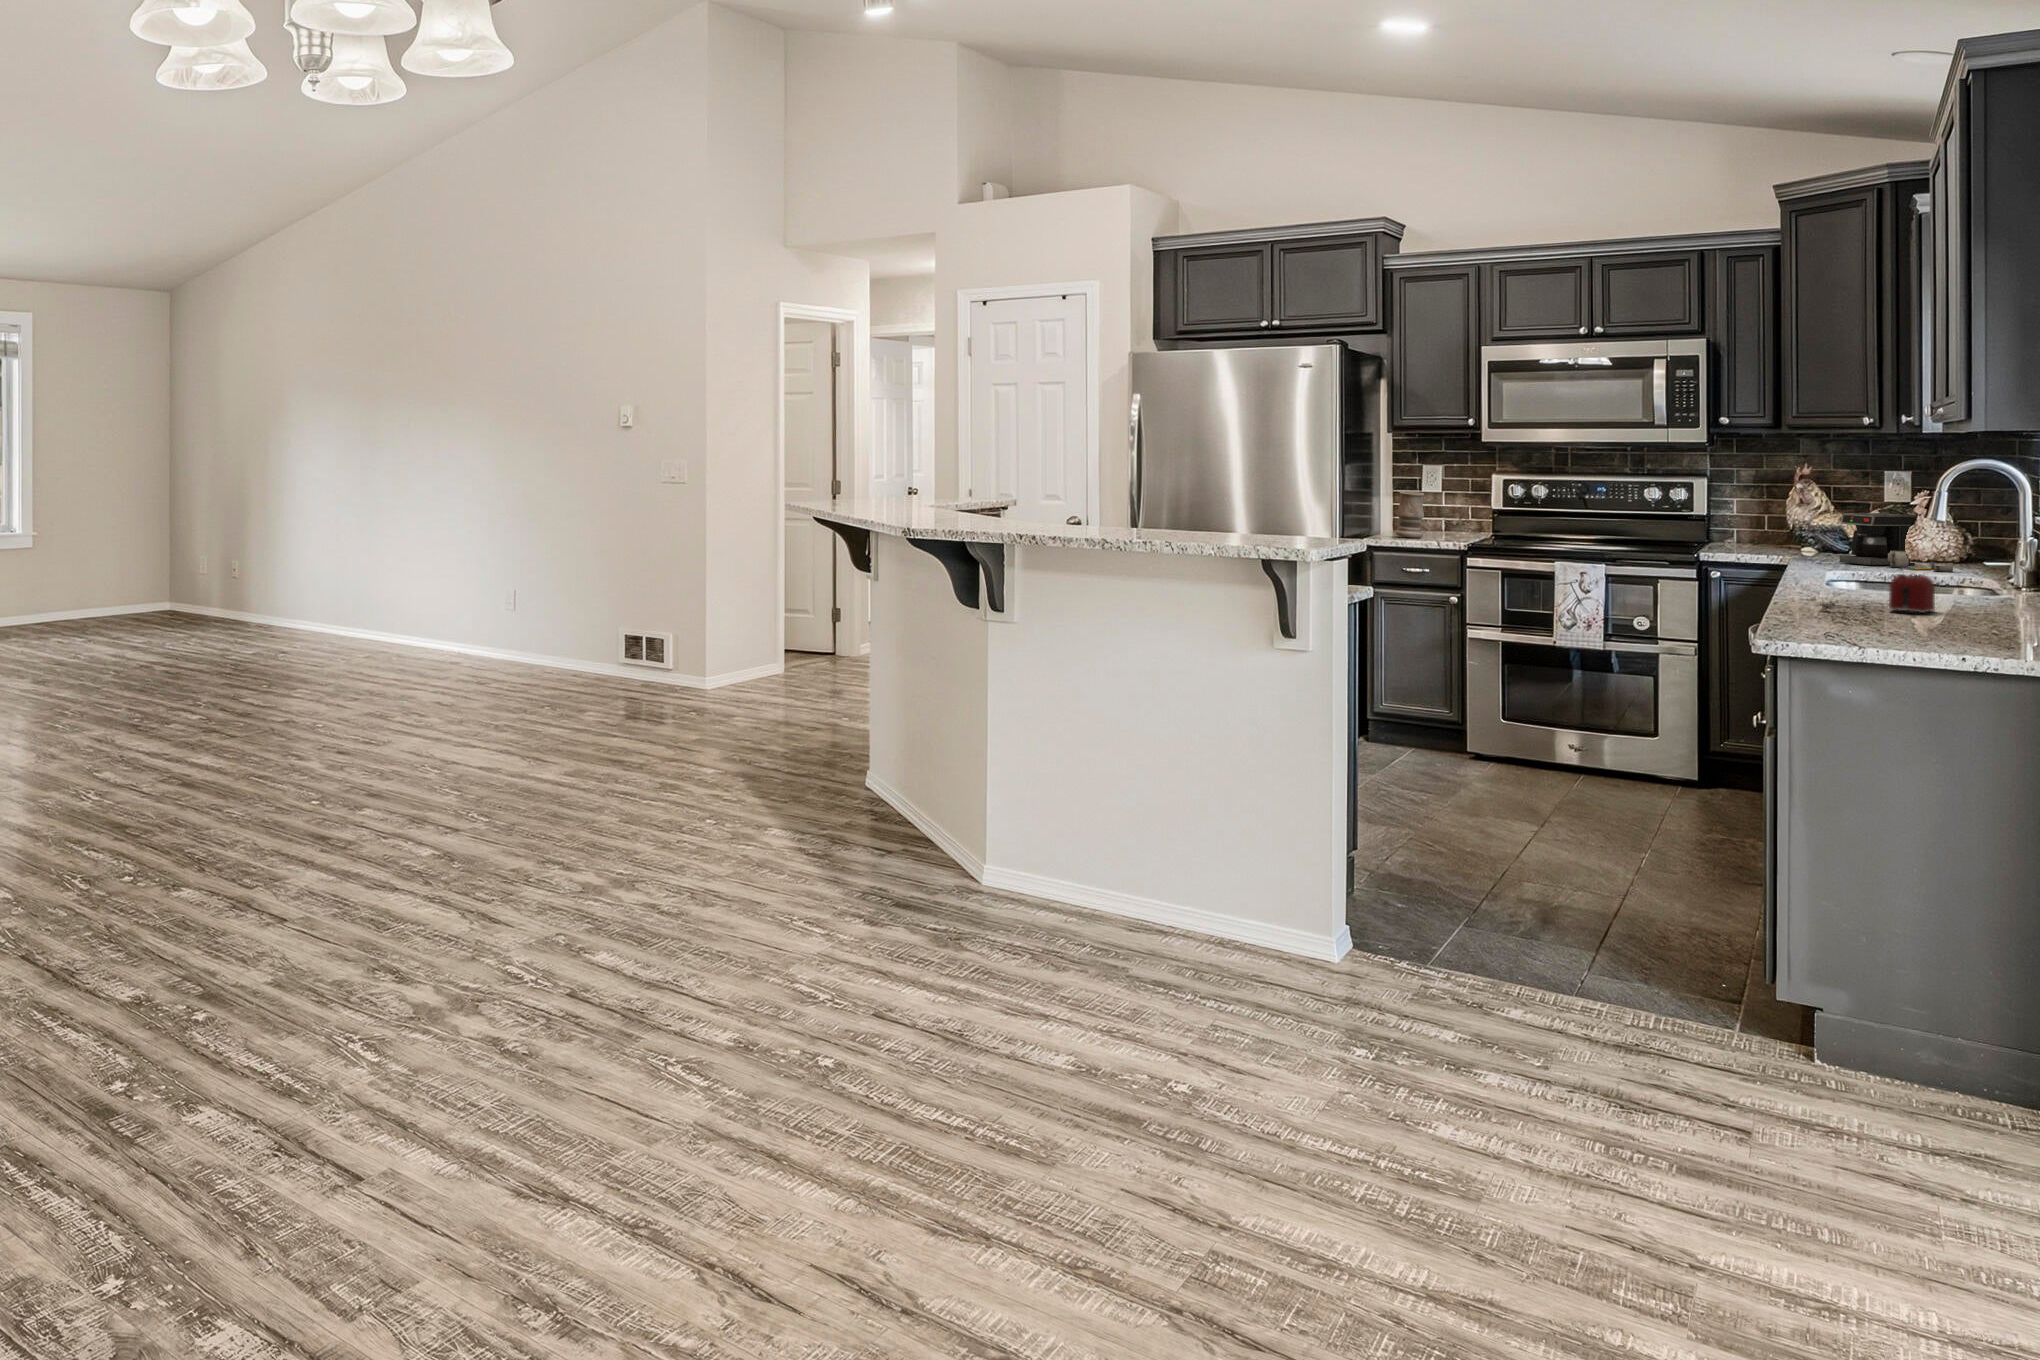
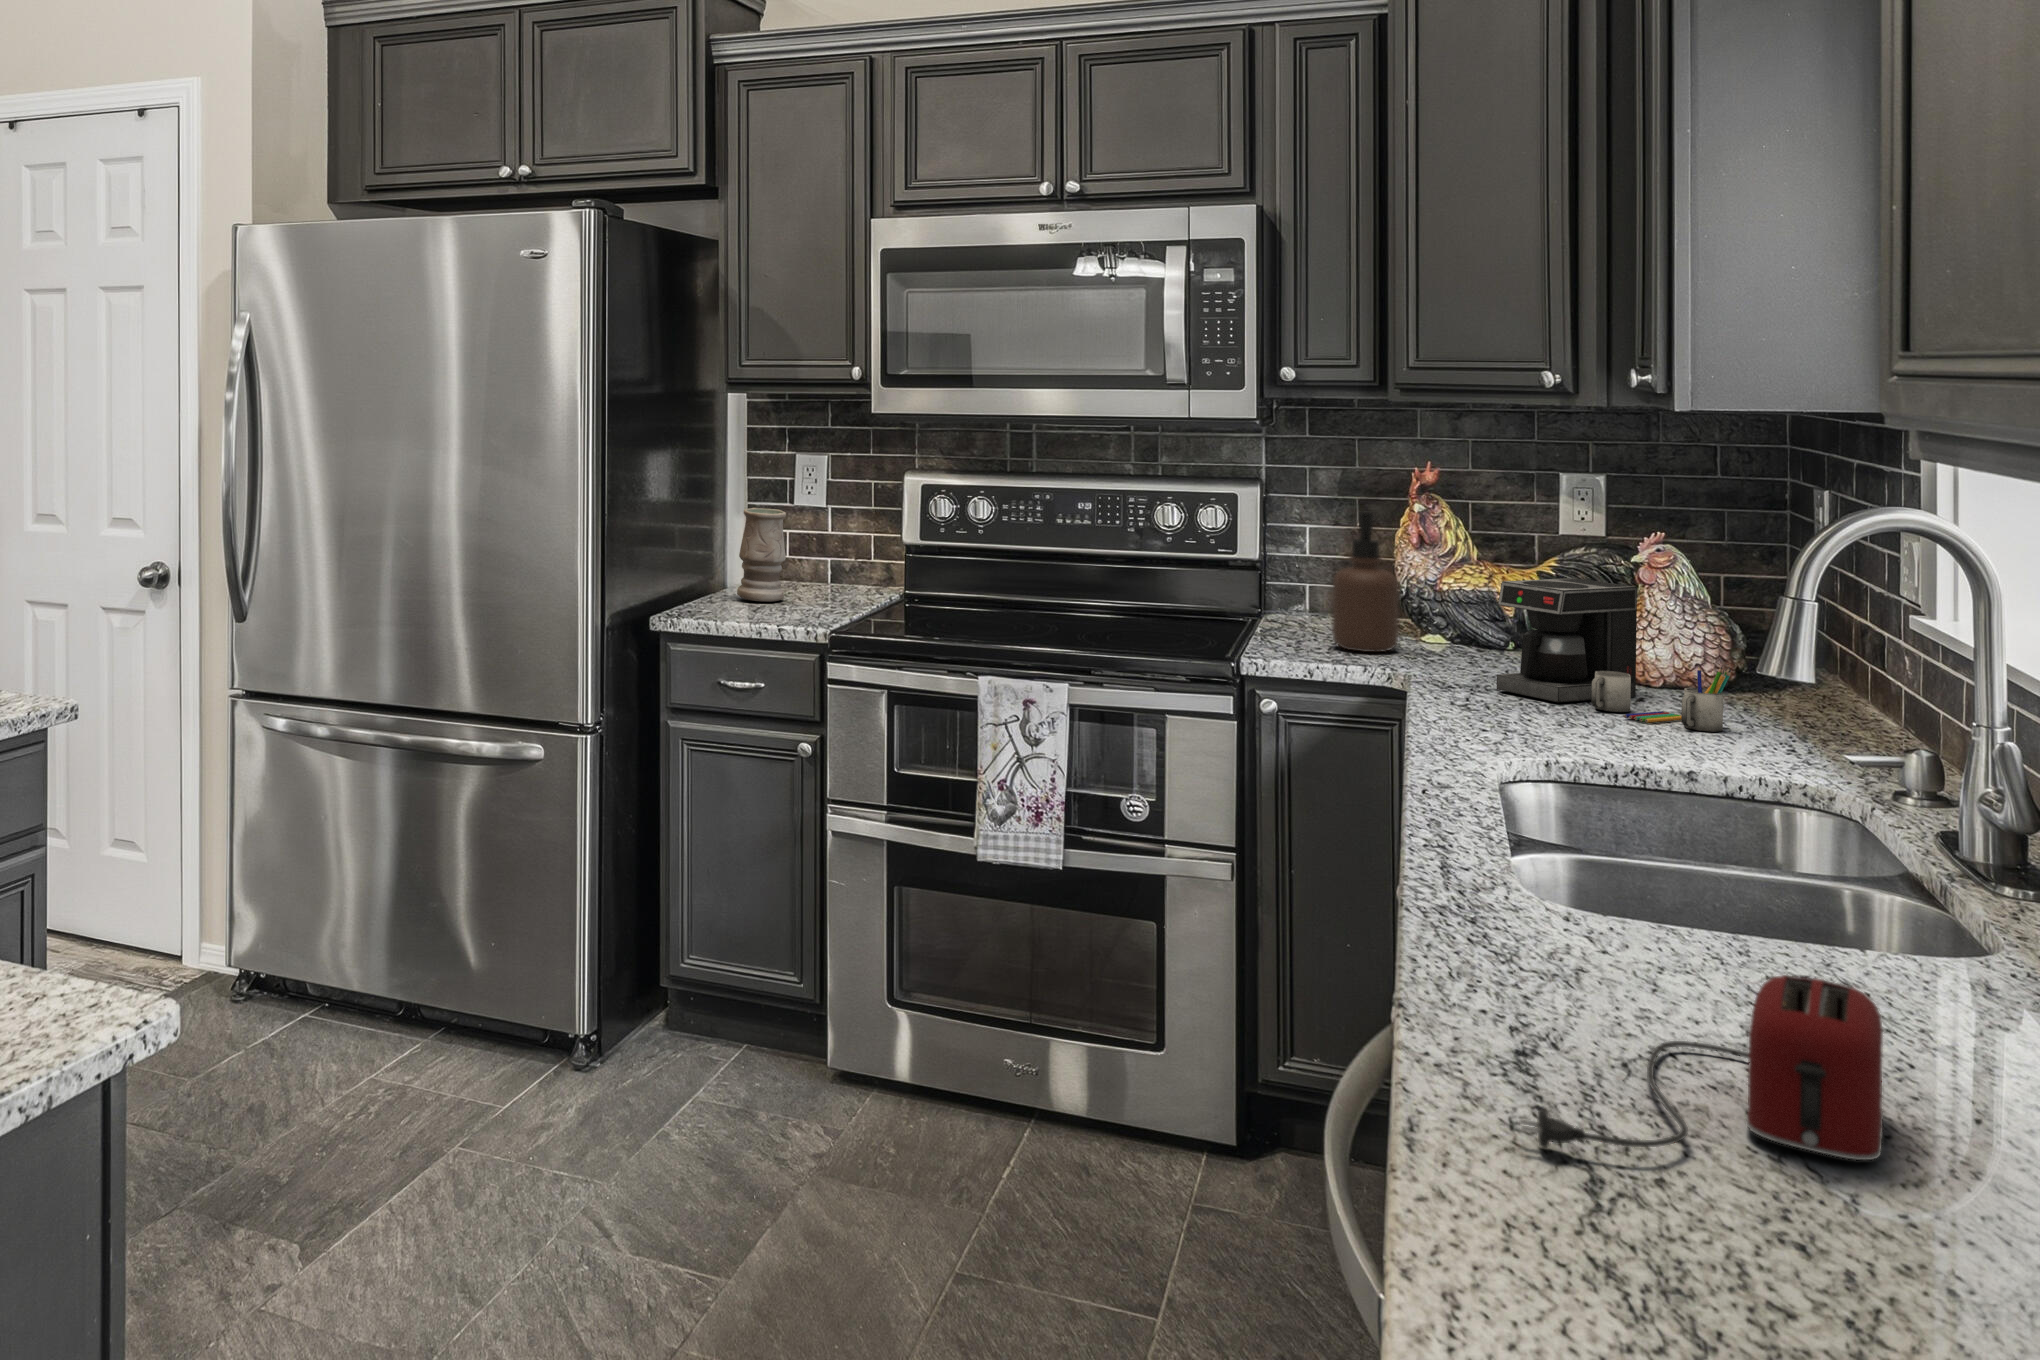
soap dispenser: none [1750,487,1788,554] -> present [1332,512,1399,652]

